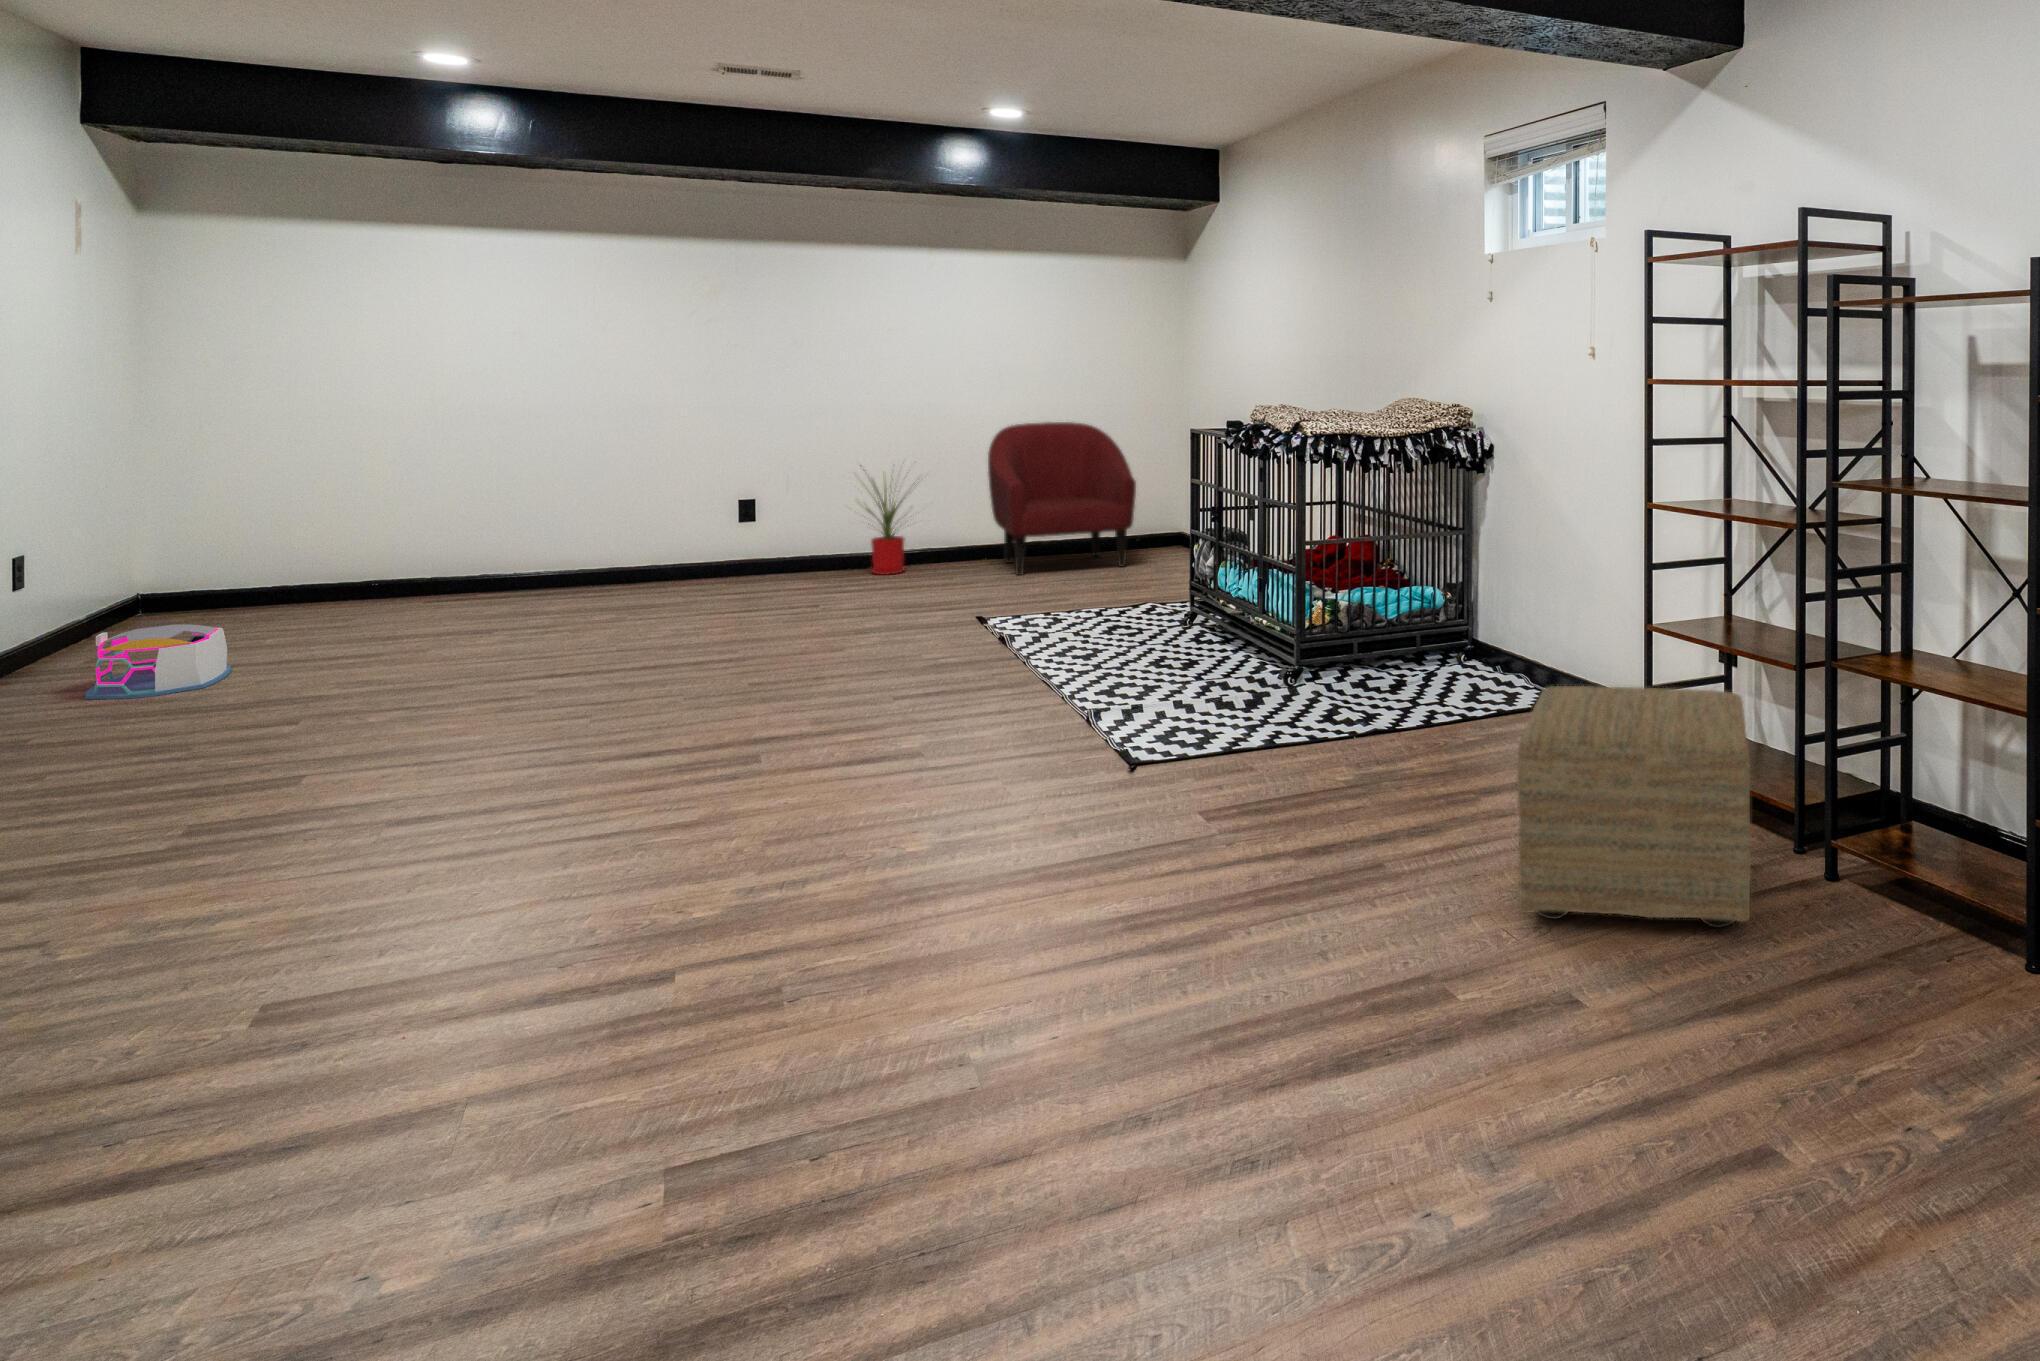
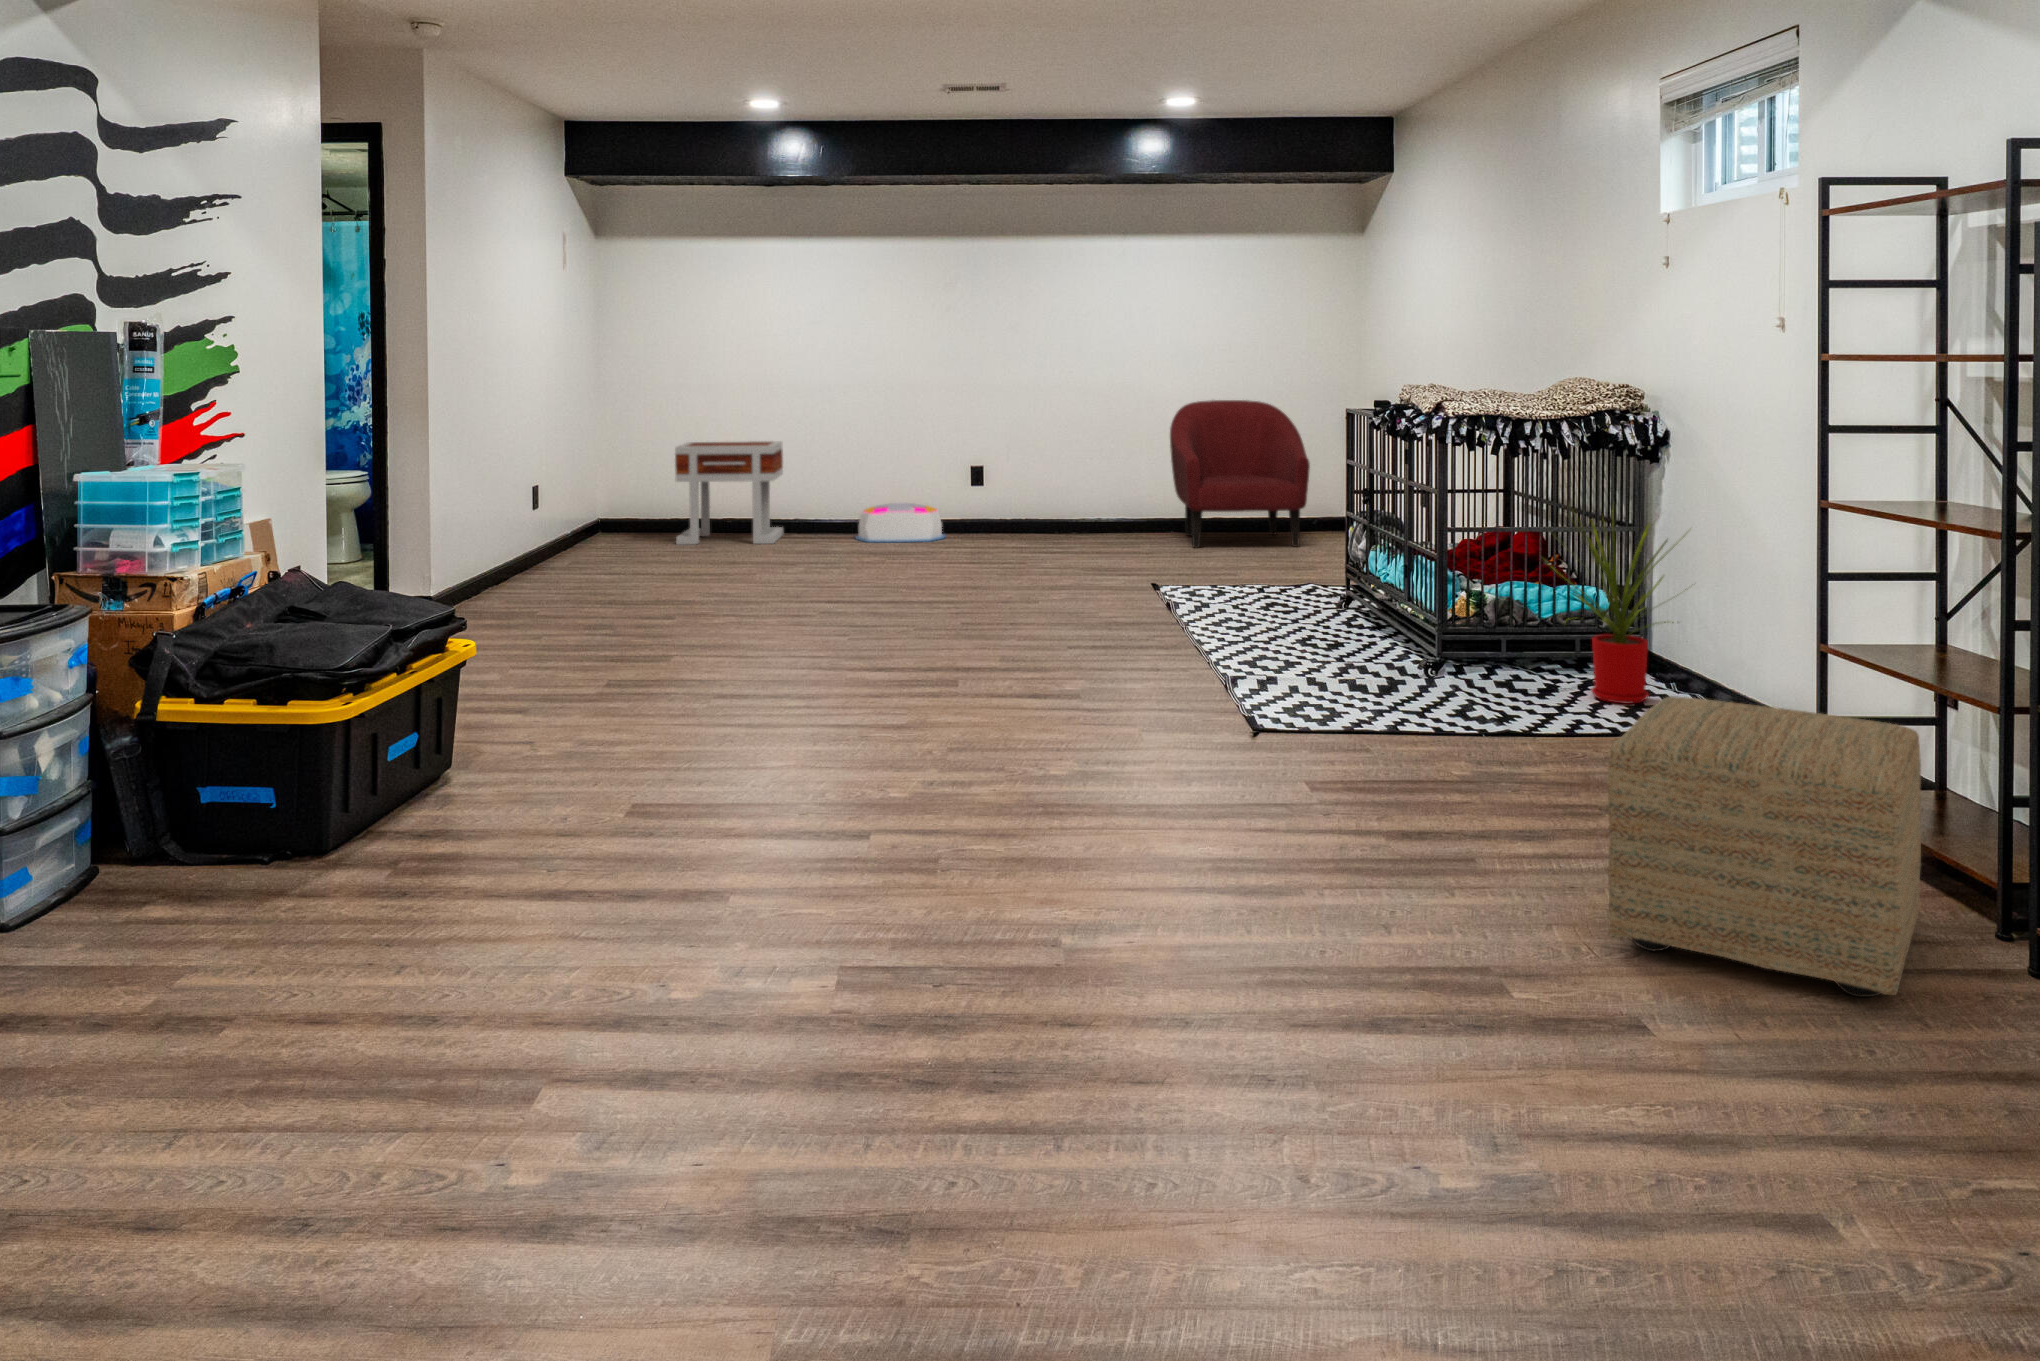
house plant: present [860,465,915,575] -> present [1557,511,1686,704]
side table: none [348,483,505,616] -> present [675,441,783,545]
storage bin: present [85,624,231,699] -> present [855,501,945,543]

